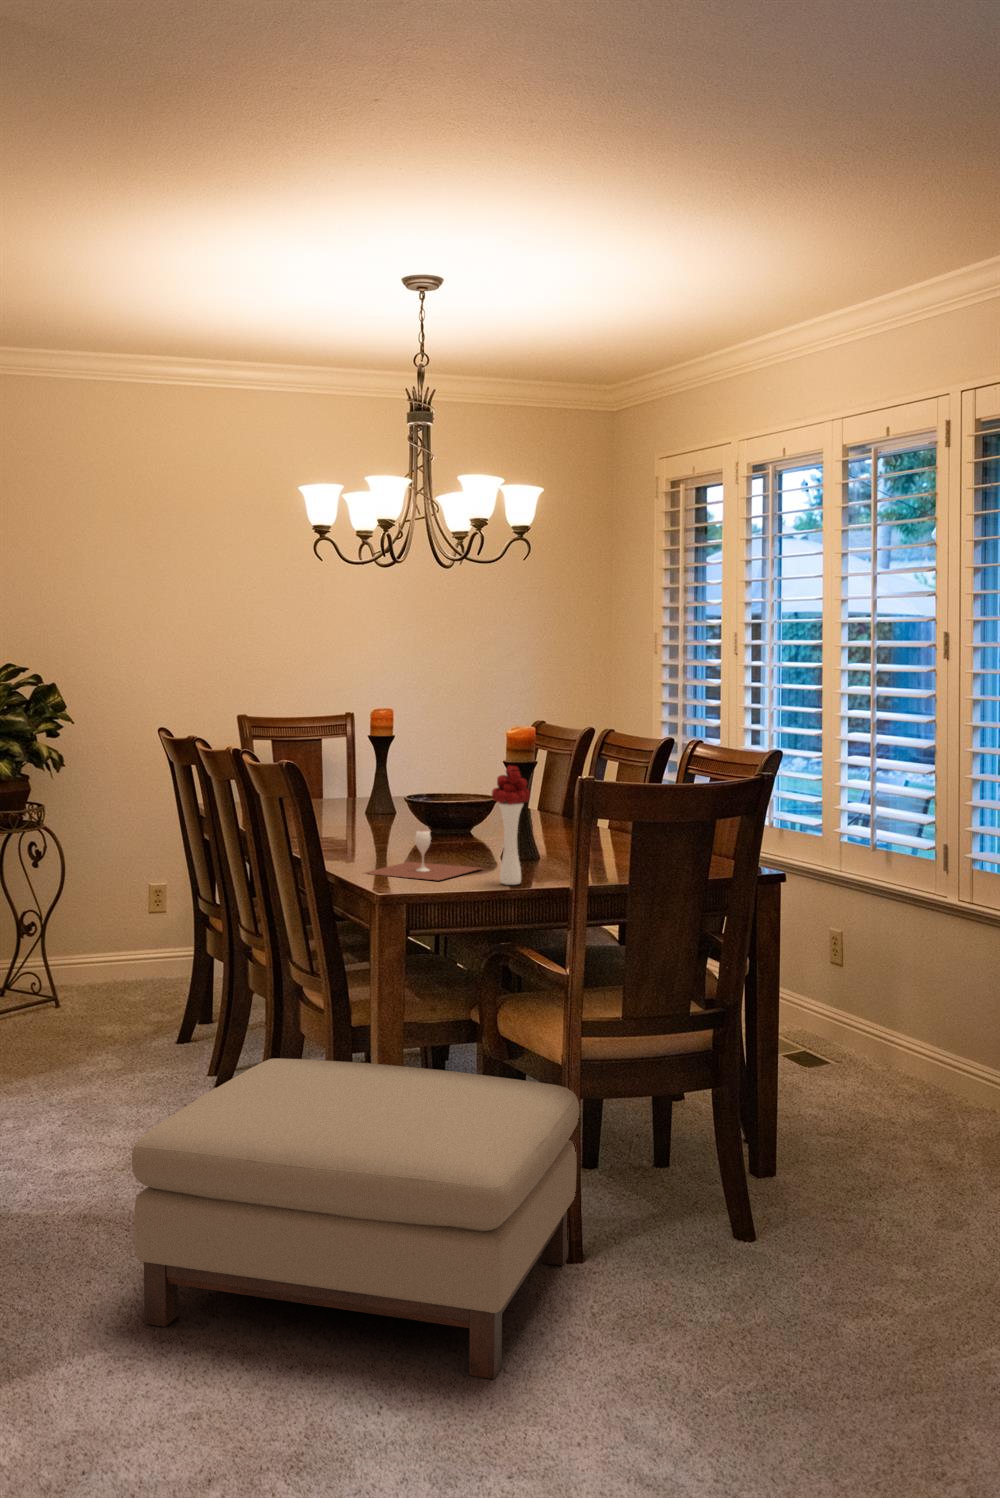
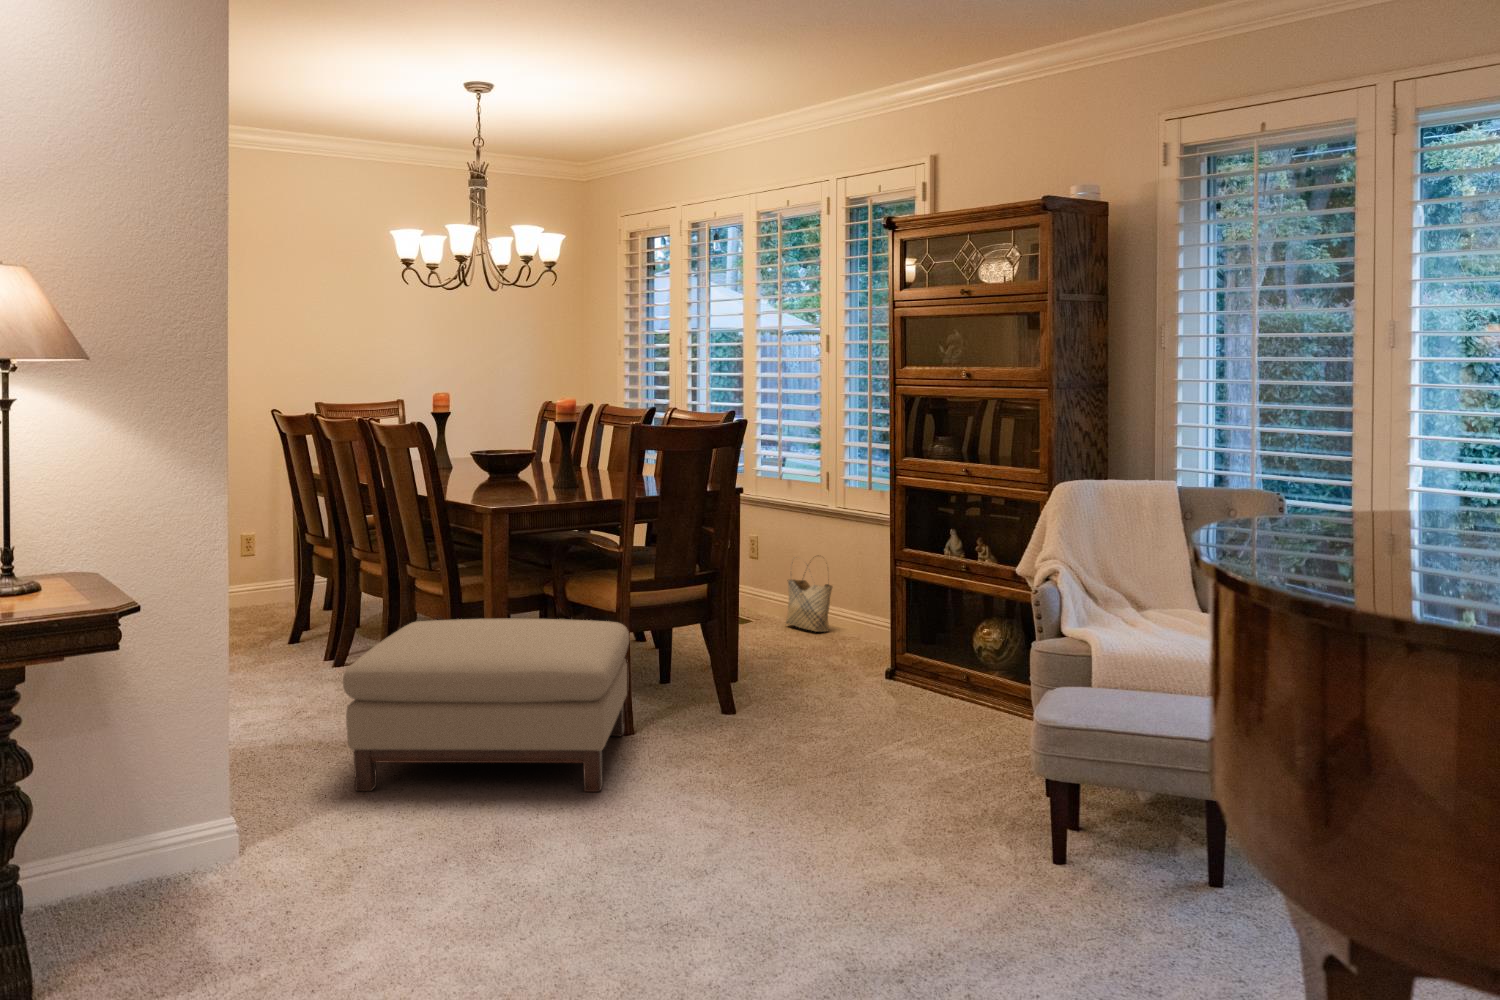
flower bouquet: present [492,765,530,885] -> none [556,419,581,499]
wine glass: present [365,830,480,880] -> none [463,467,545,498]
woven basket: none [870,970,946,1090] -> present [785,555,832,632]

